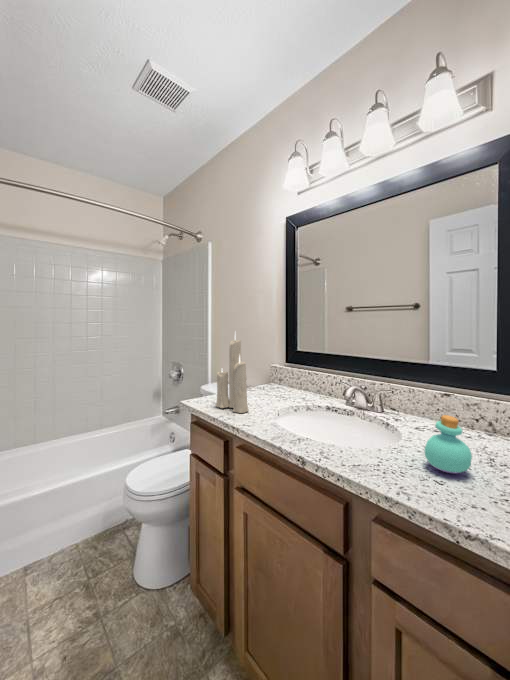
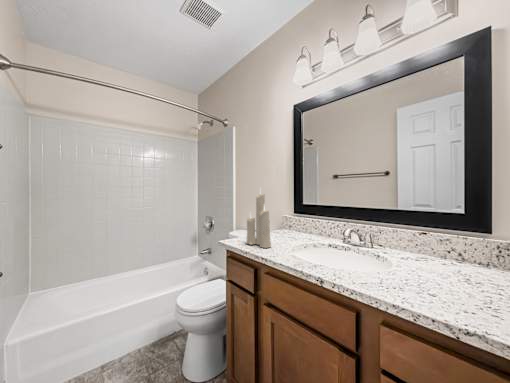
perfume bottle: present [424,415,472,473] -> none [417,244,456,289]

